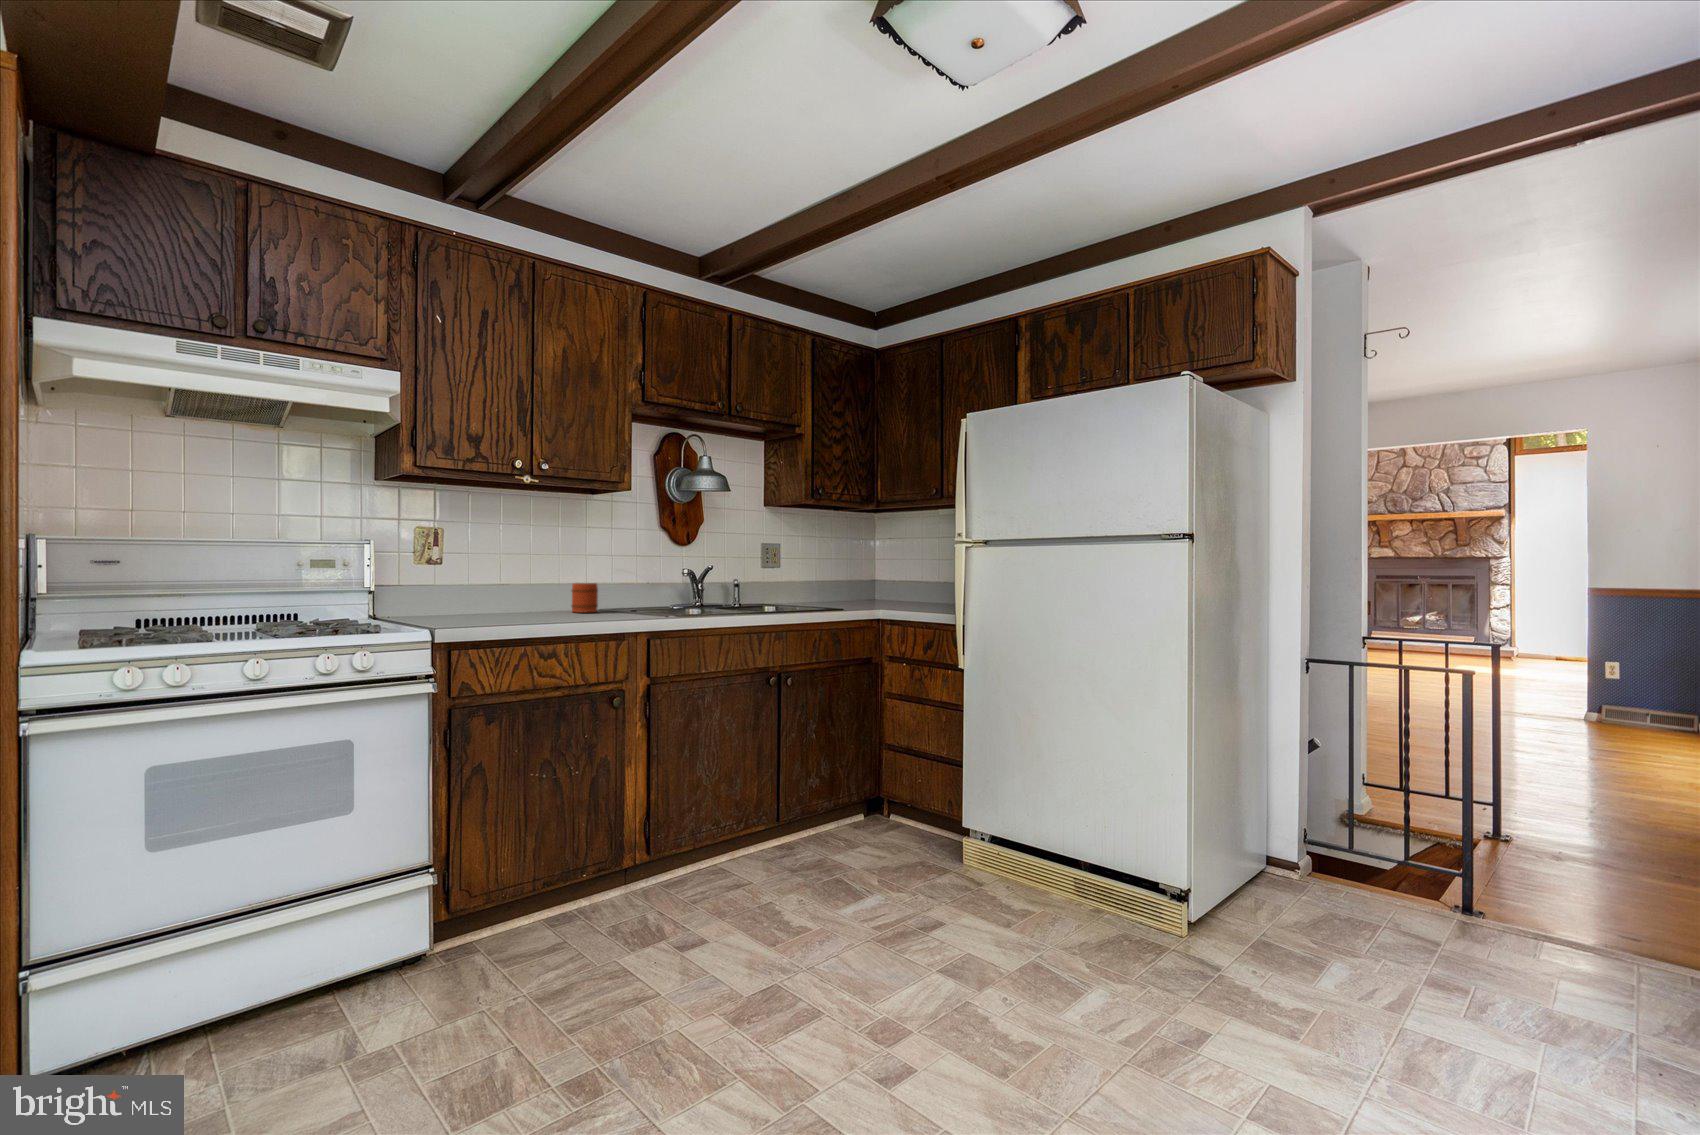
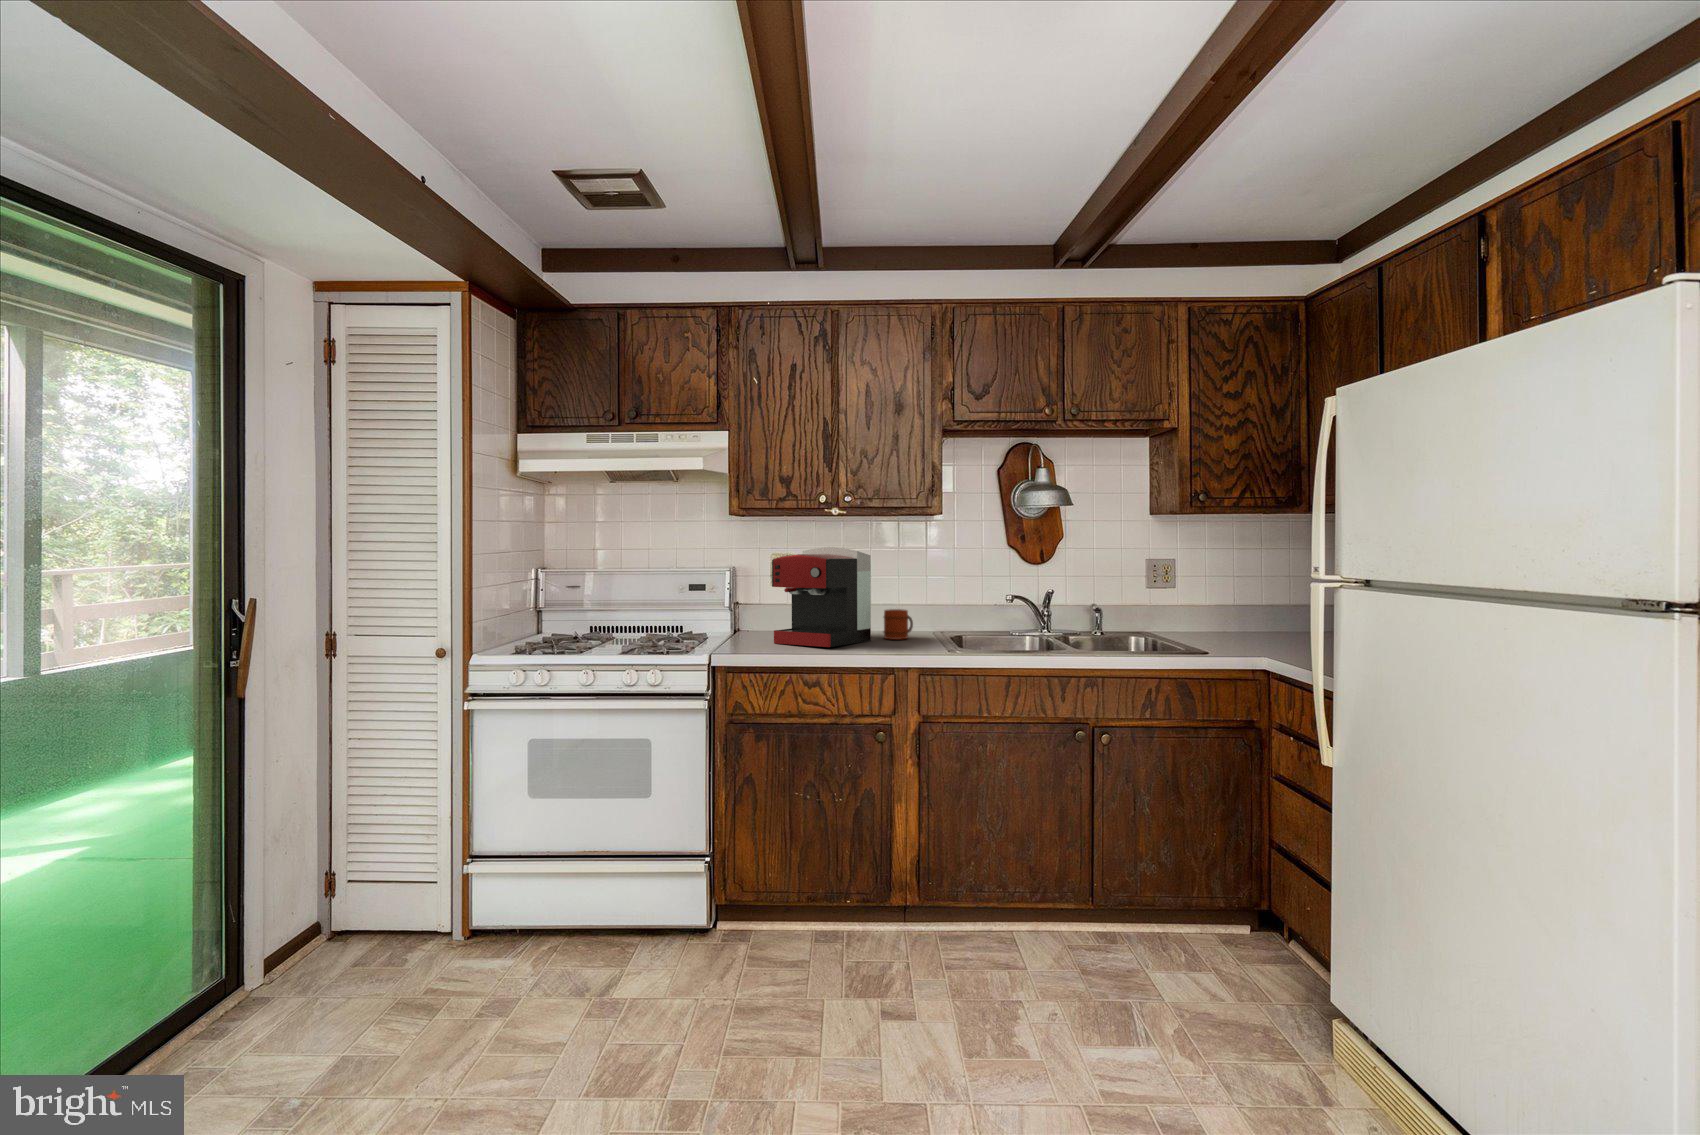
coffee maker: none [471,515,566,619] -> present [772,547,871,647]

